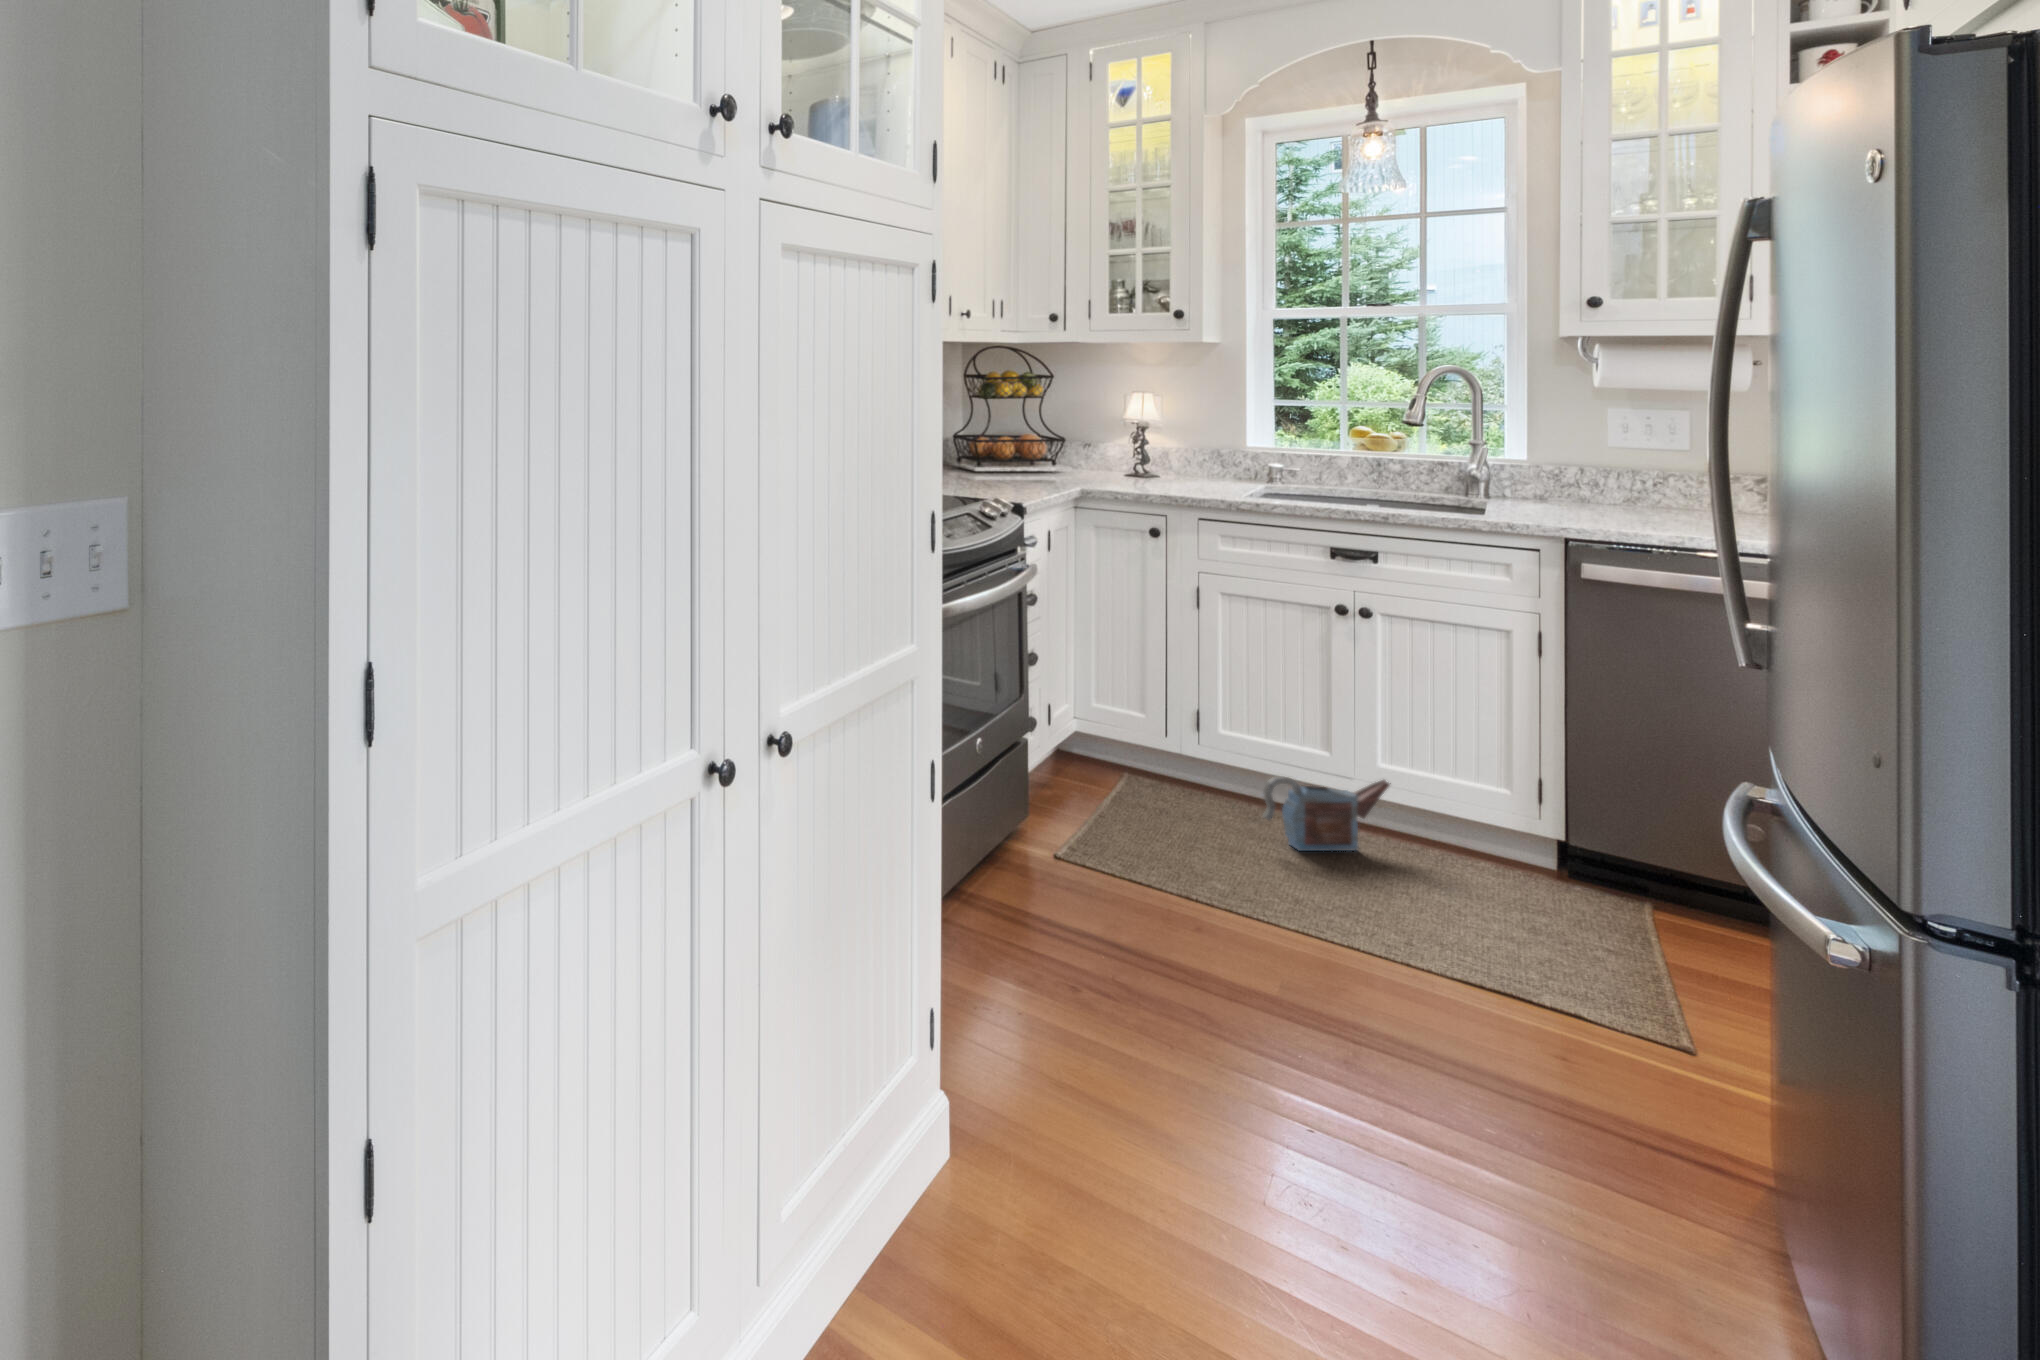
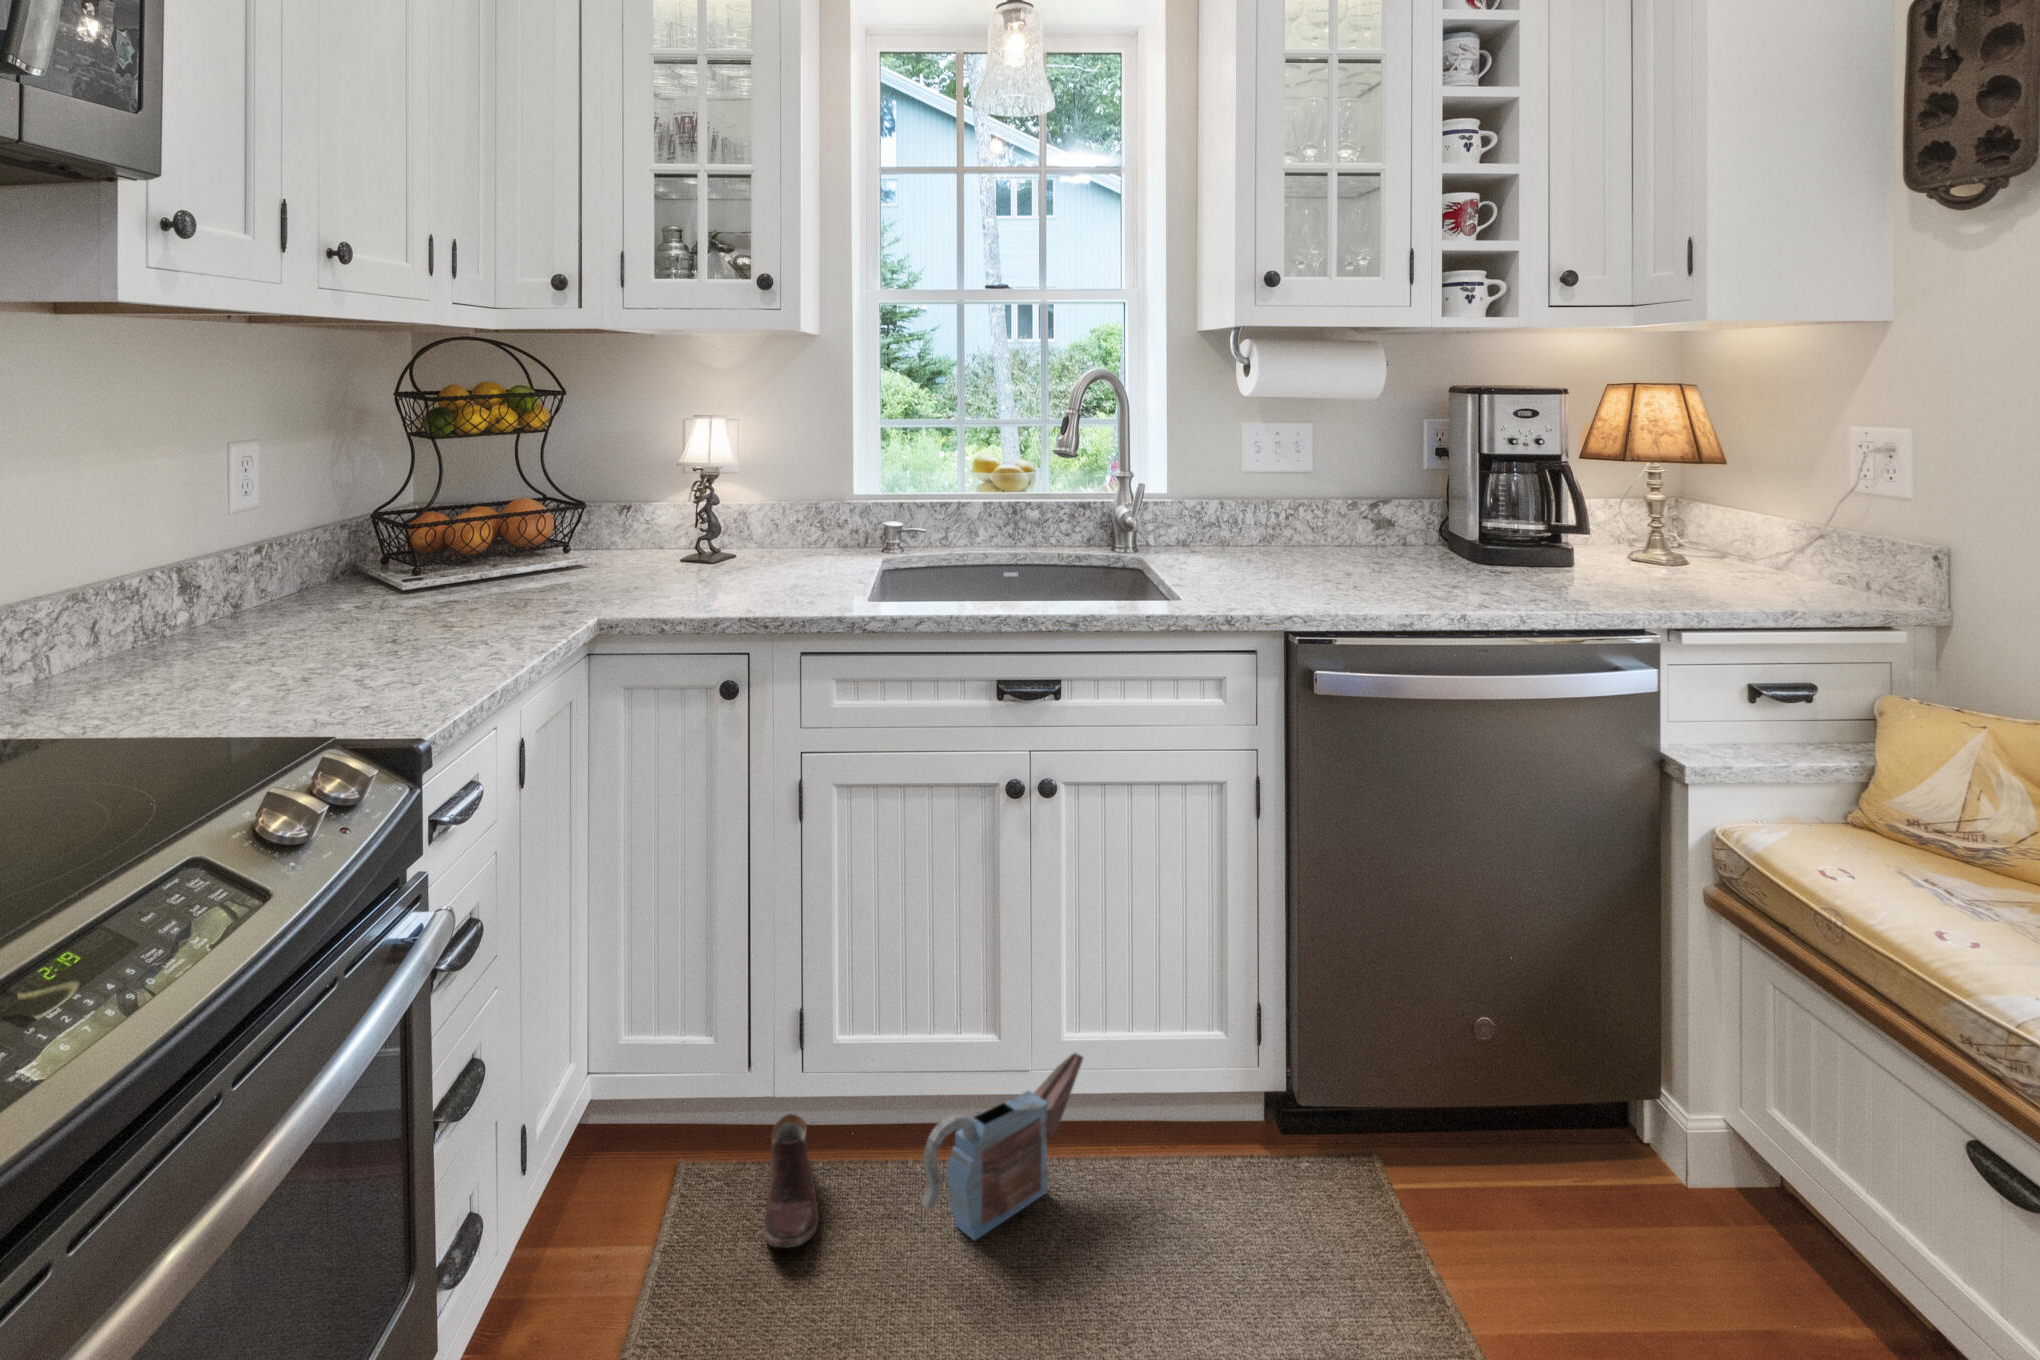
shoe: none [1168,774,1202,823] -> present [764,1114,819,1247]

